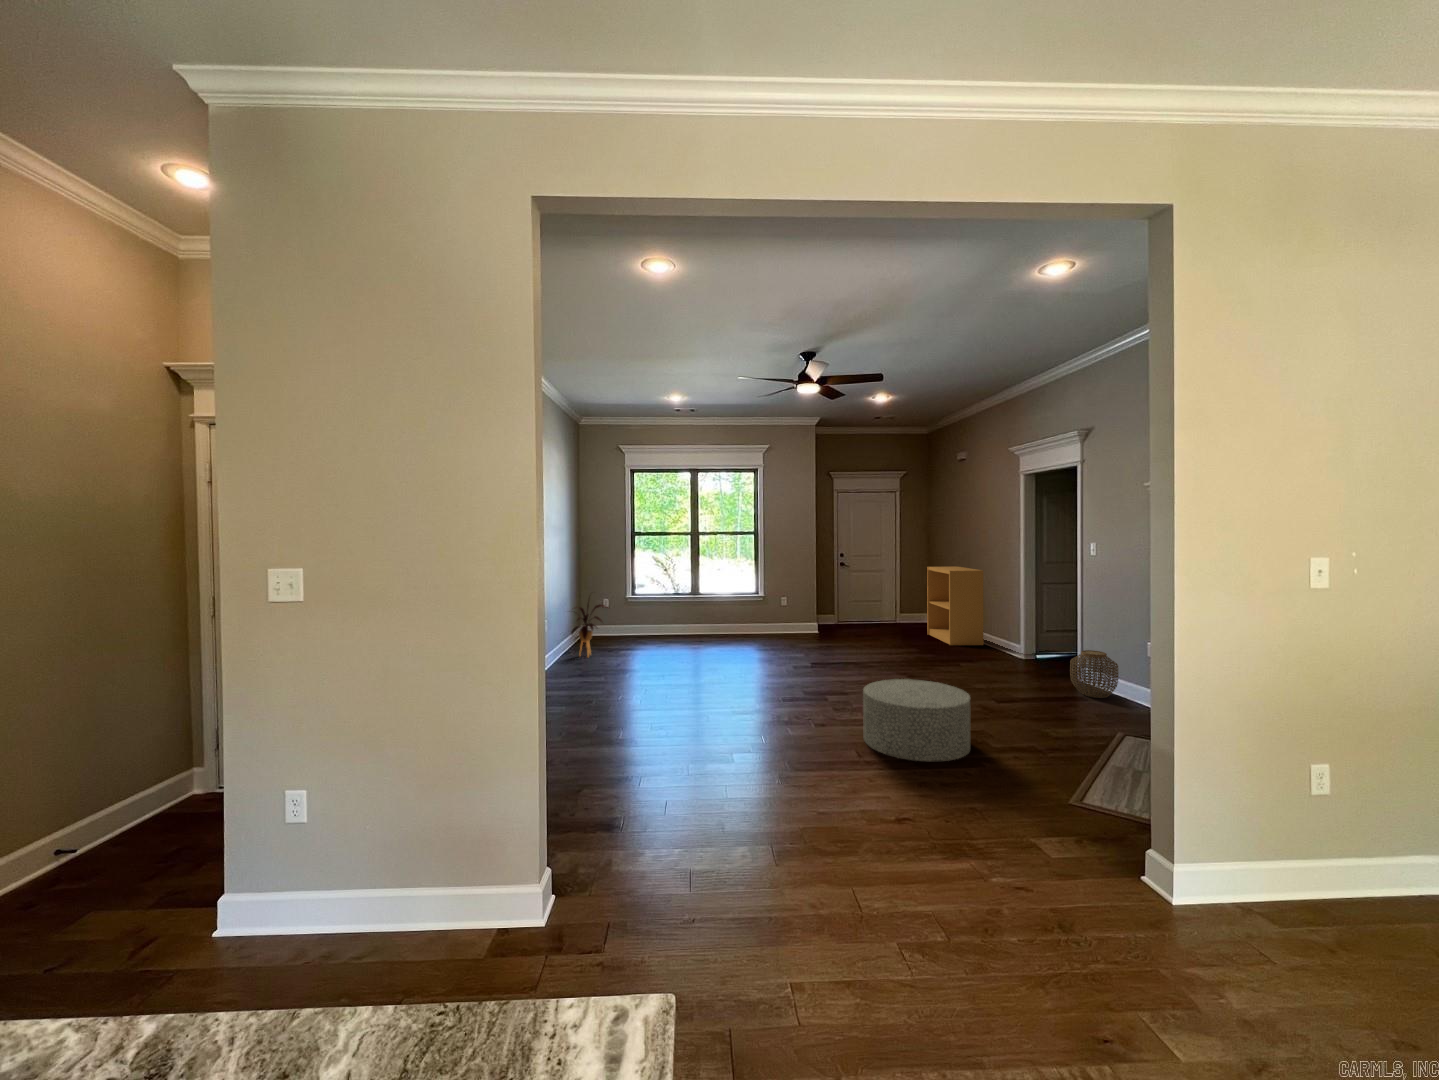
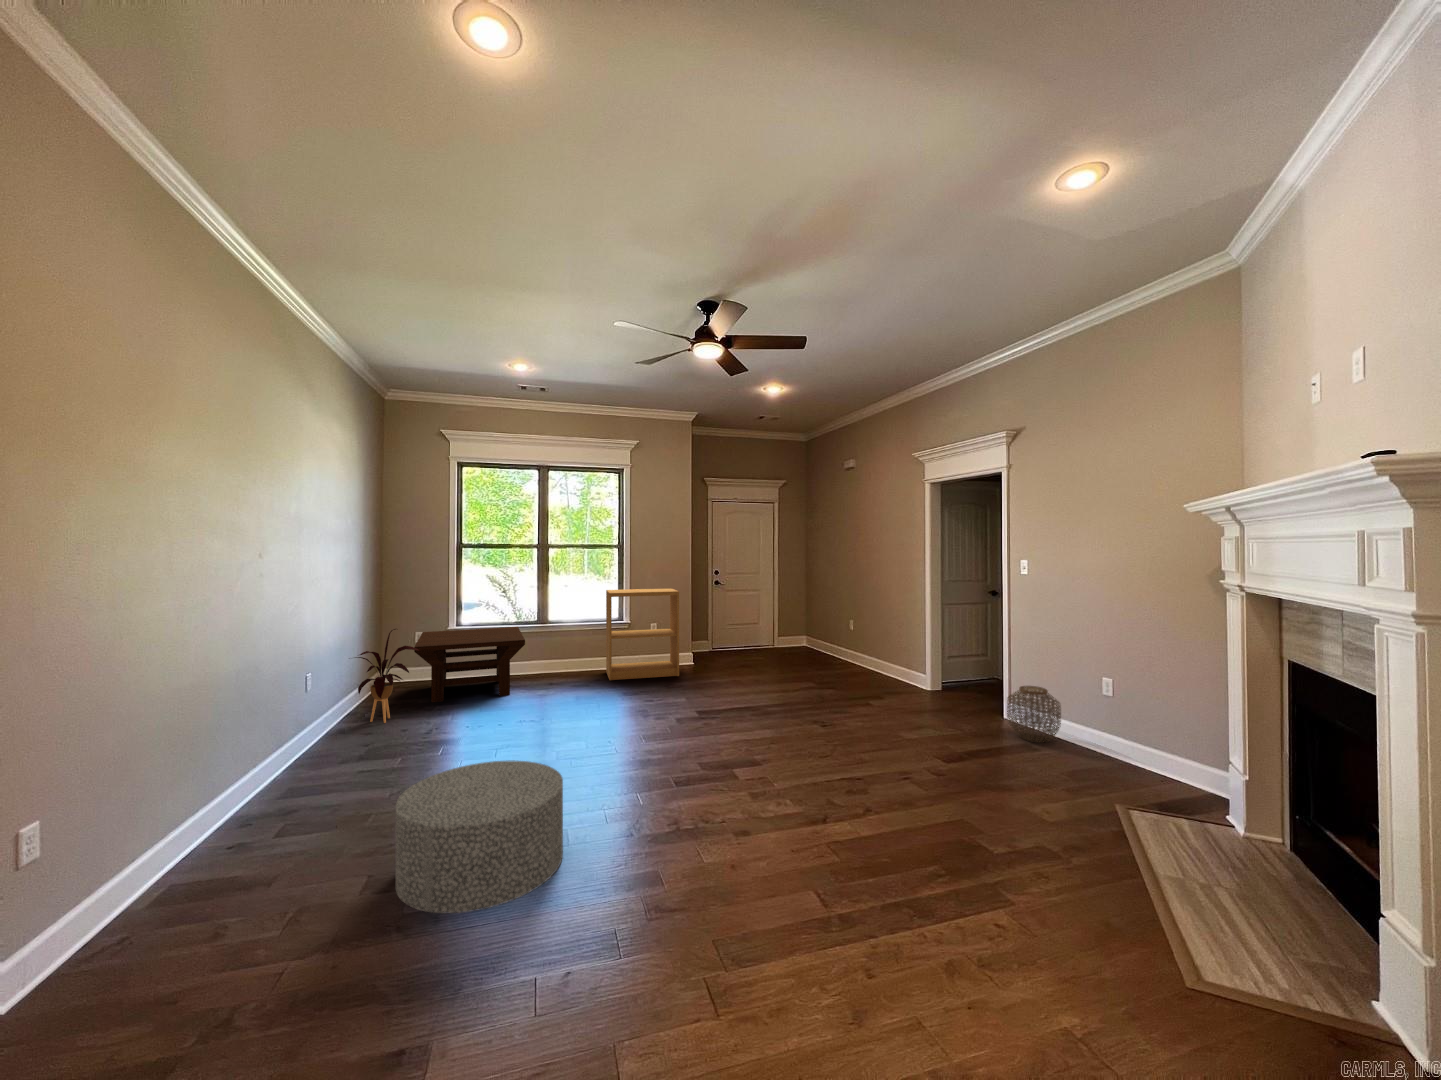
bookshelf: present [927,566,984,645] -> present [606,588,679,680]
coffee table: none [605,596,681,648] -> present [414,627,525,702]
ottoman: present [863,679,970,762] -> present [396,760,563,913]

